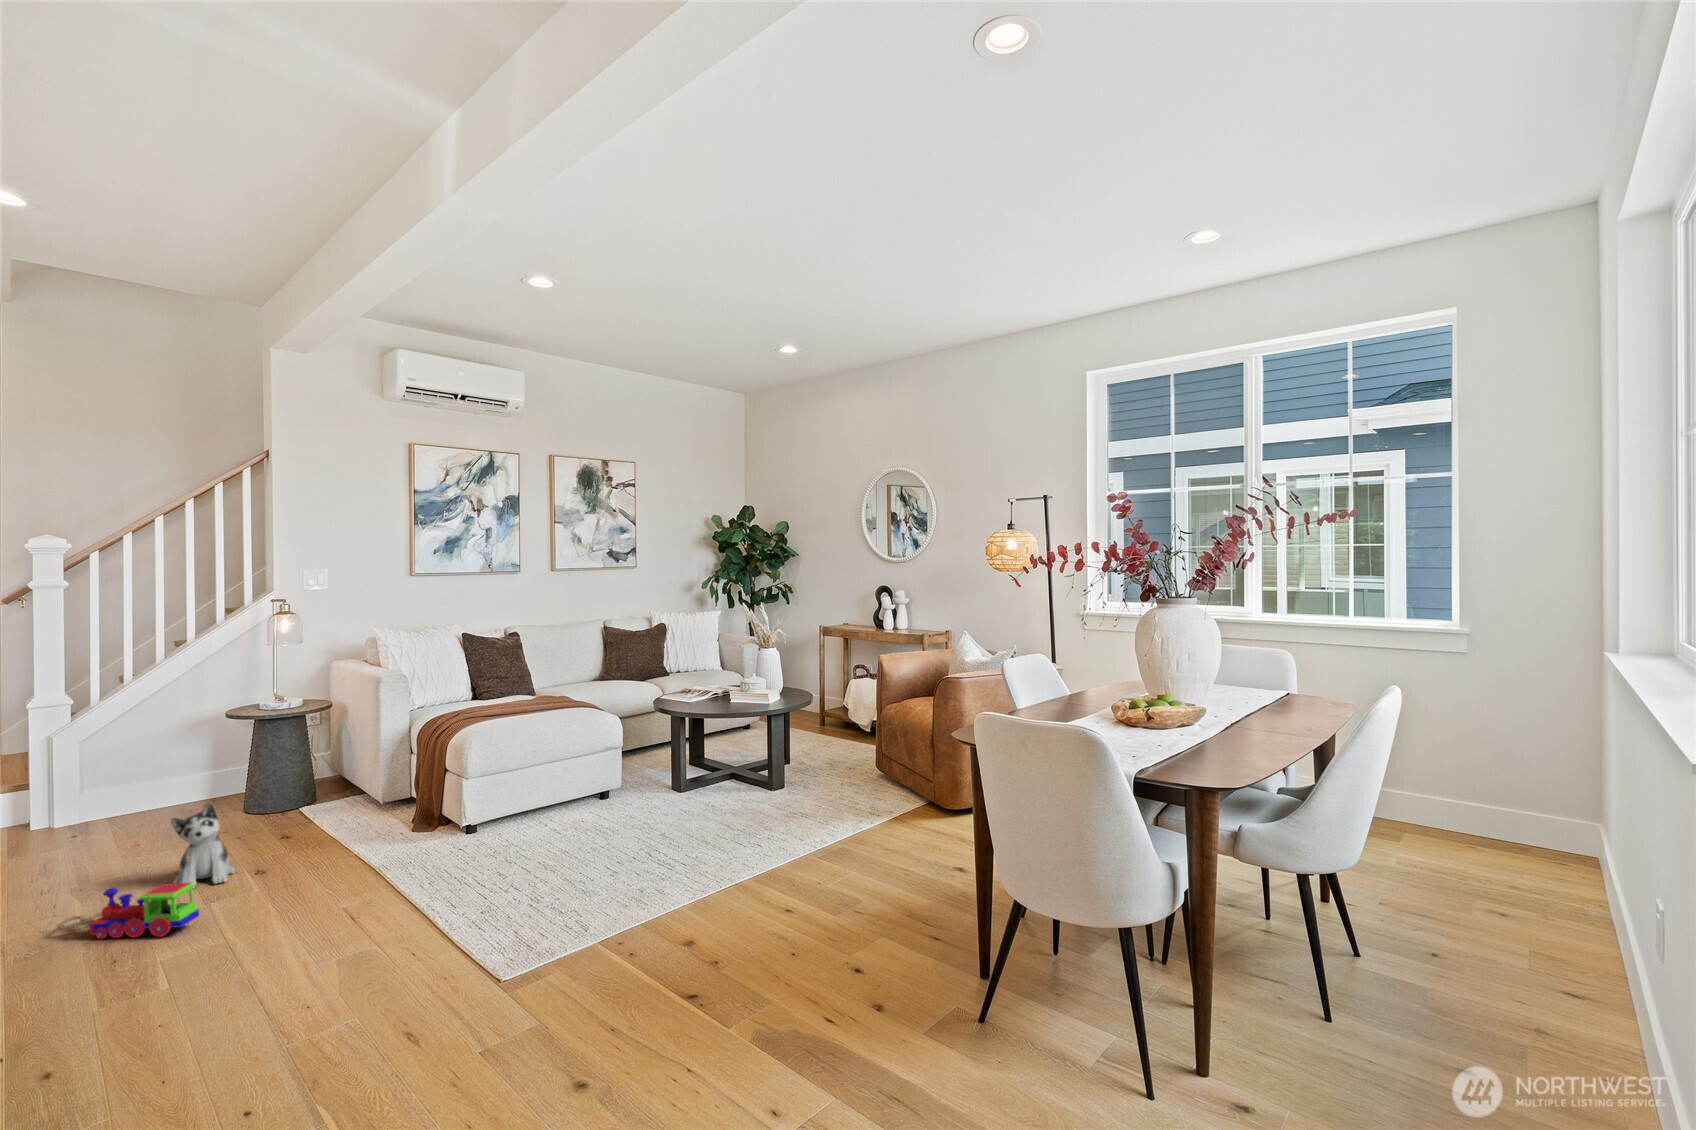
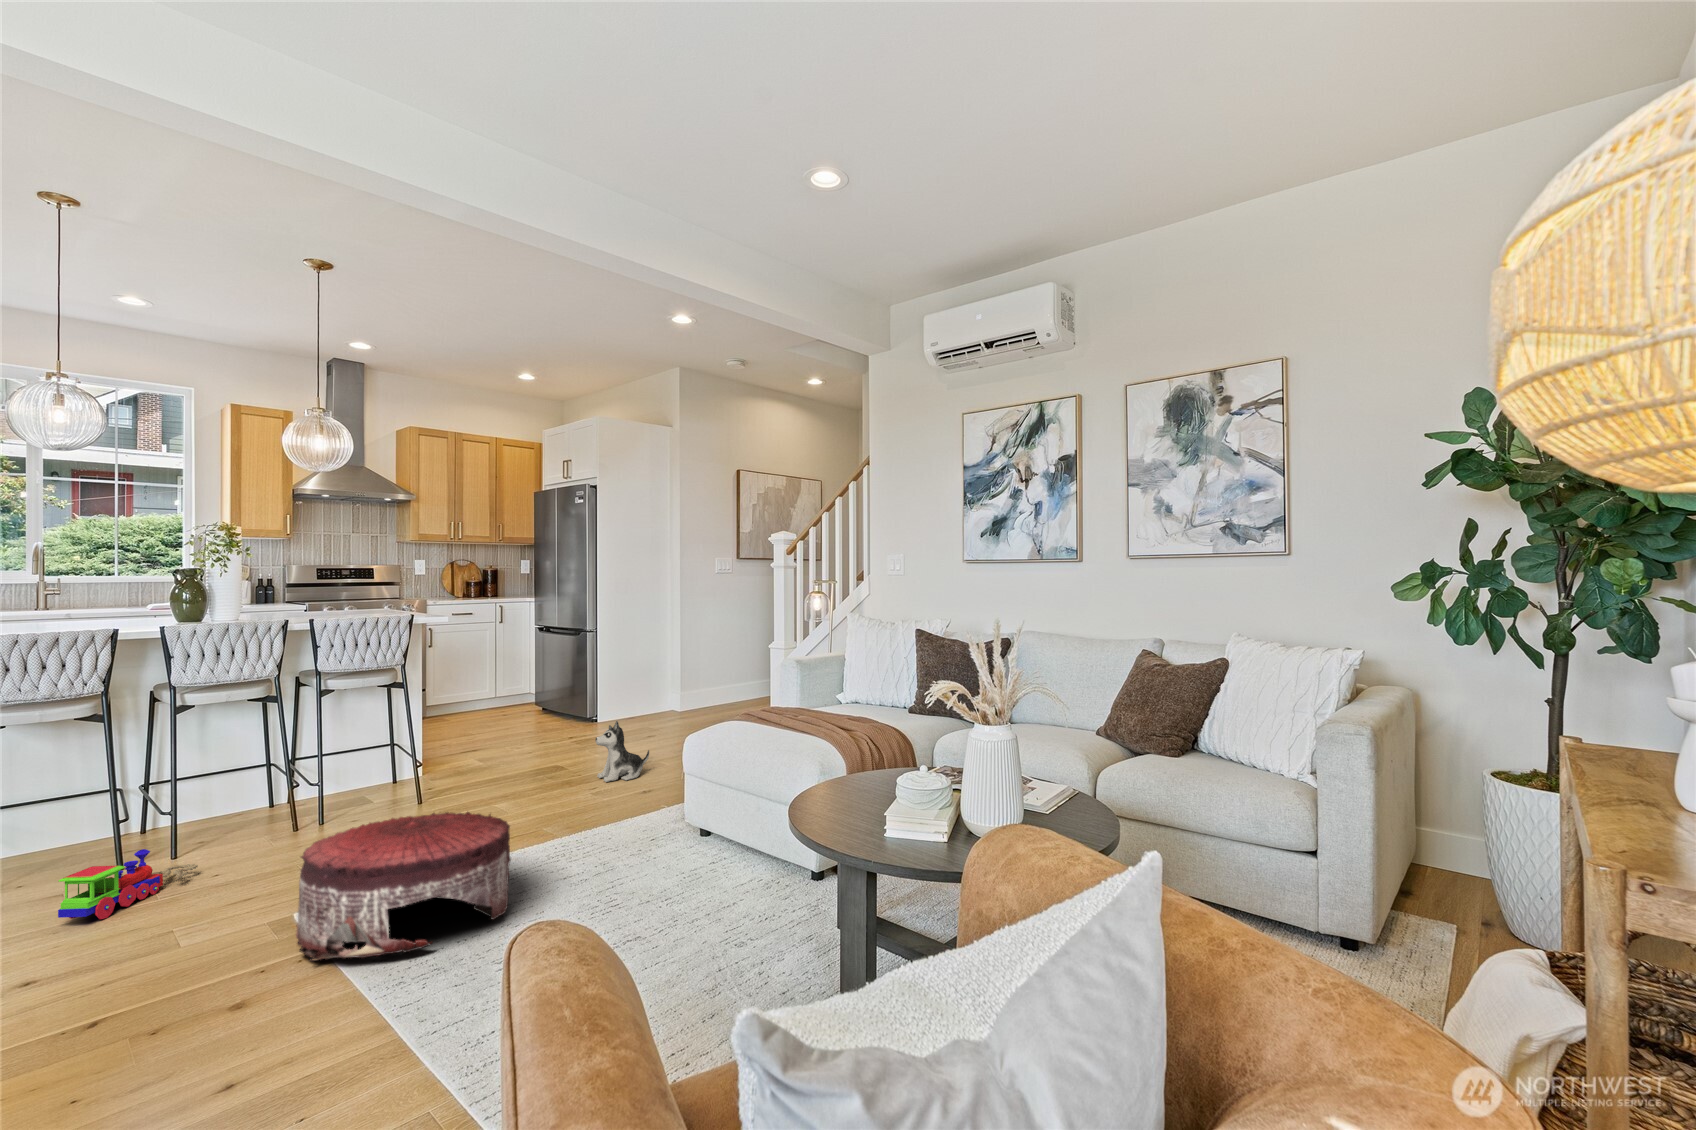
pouf: none [562,794,721,921] -> present [296,812,511,960]
toy train: present [57,883,199,939] -> present [58,849,198,919]

